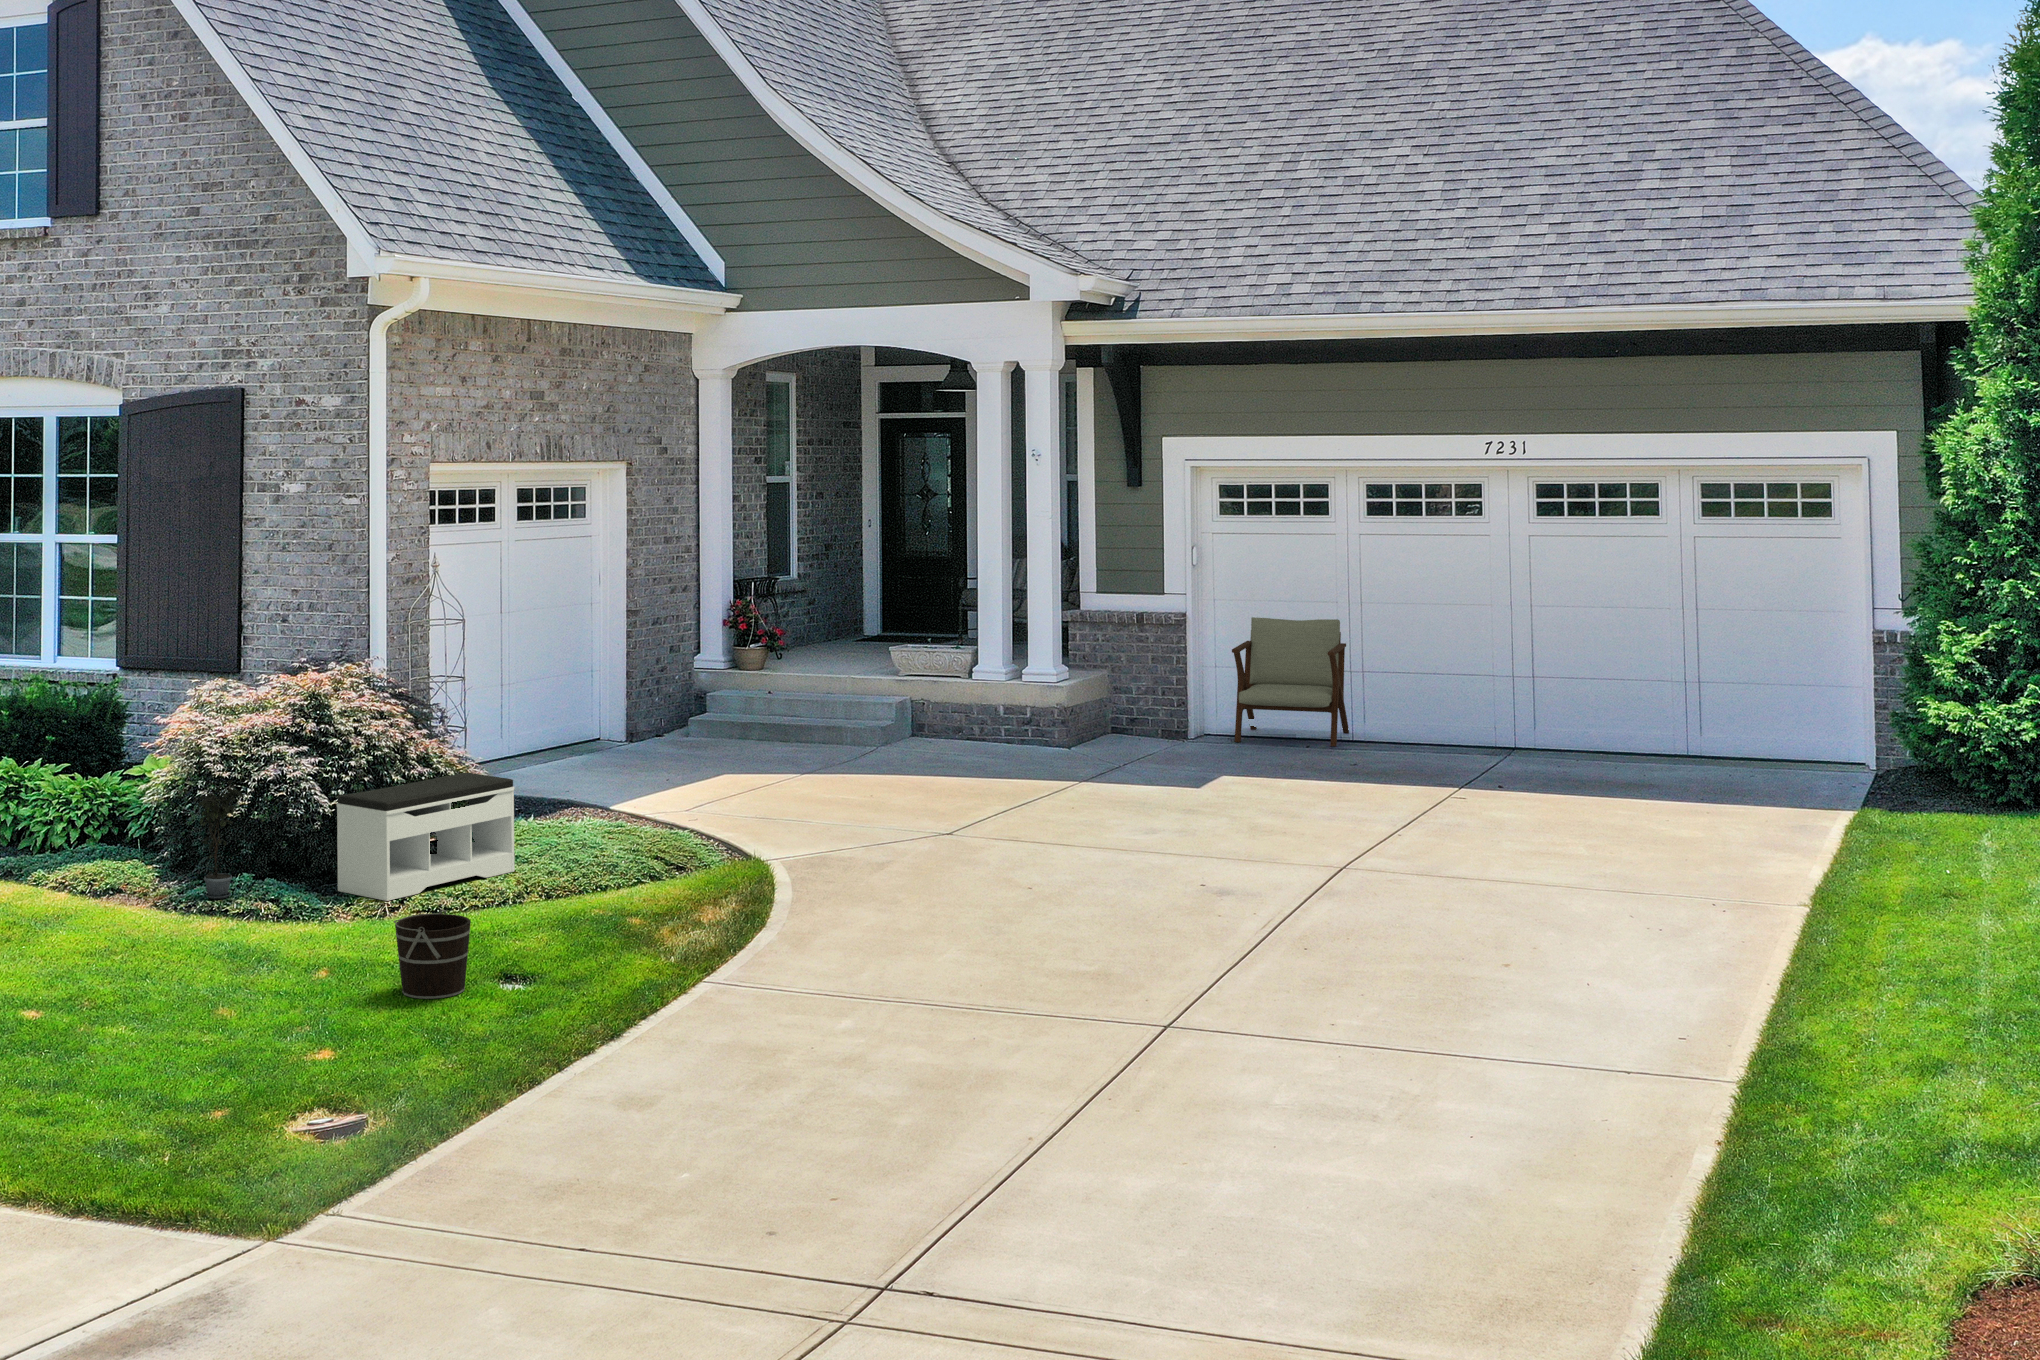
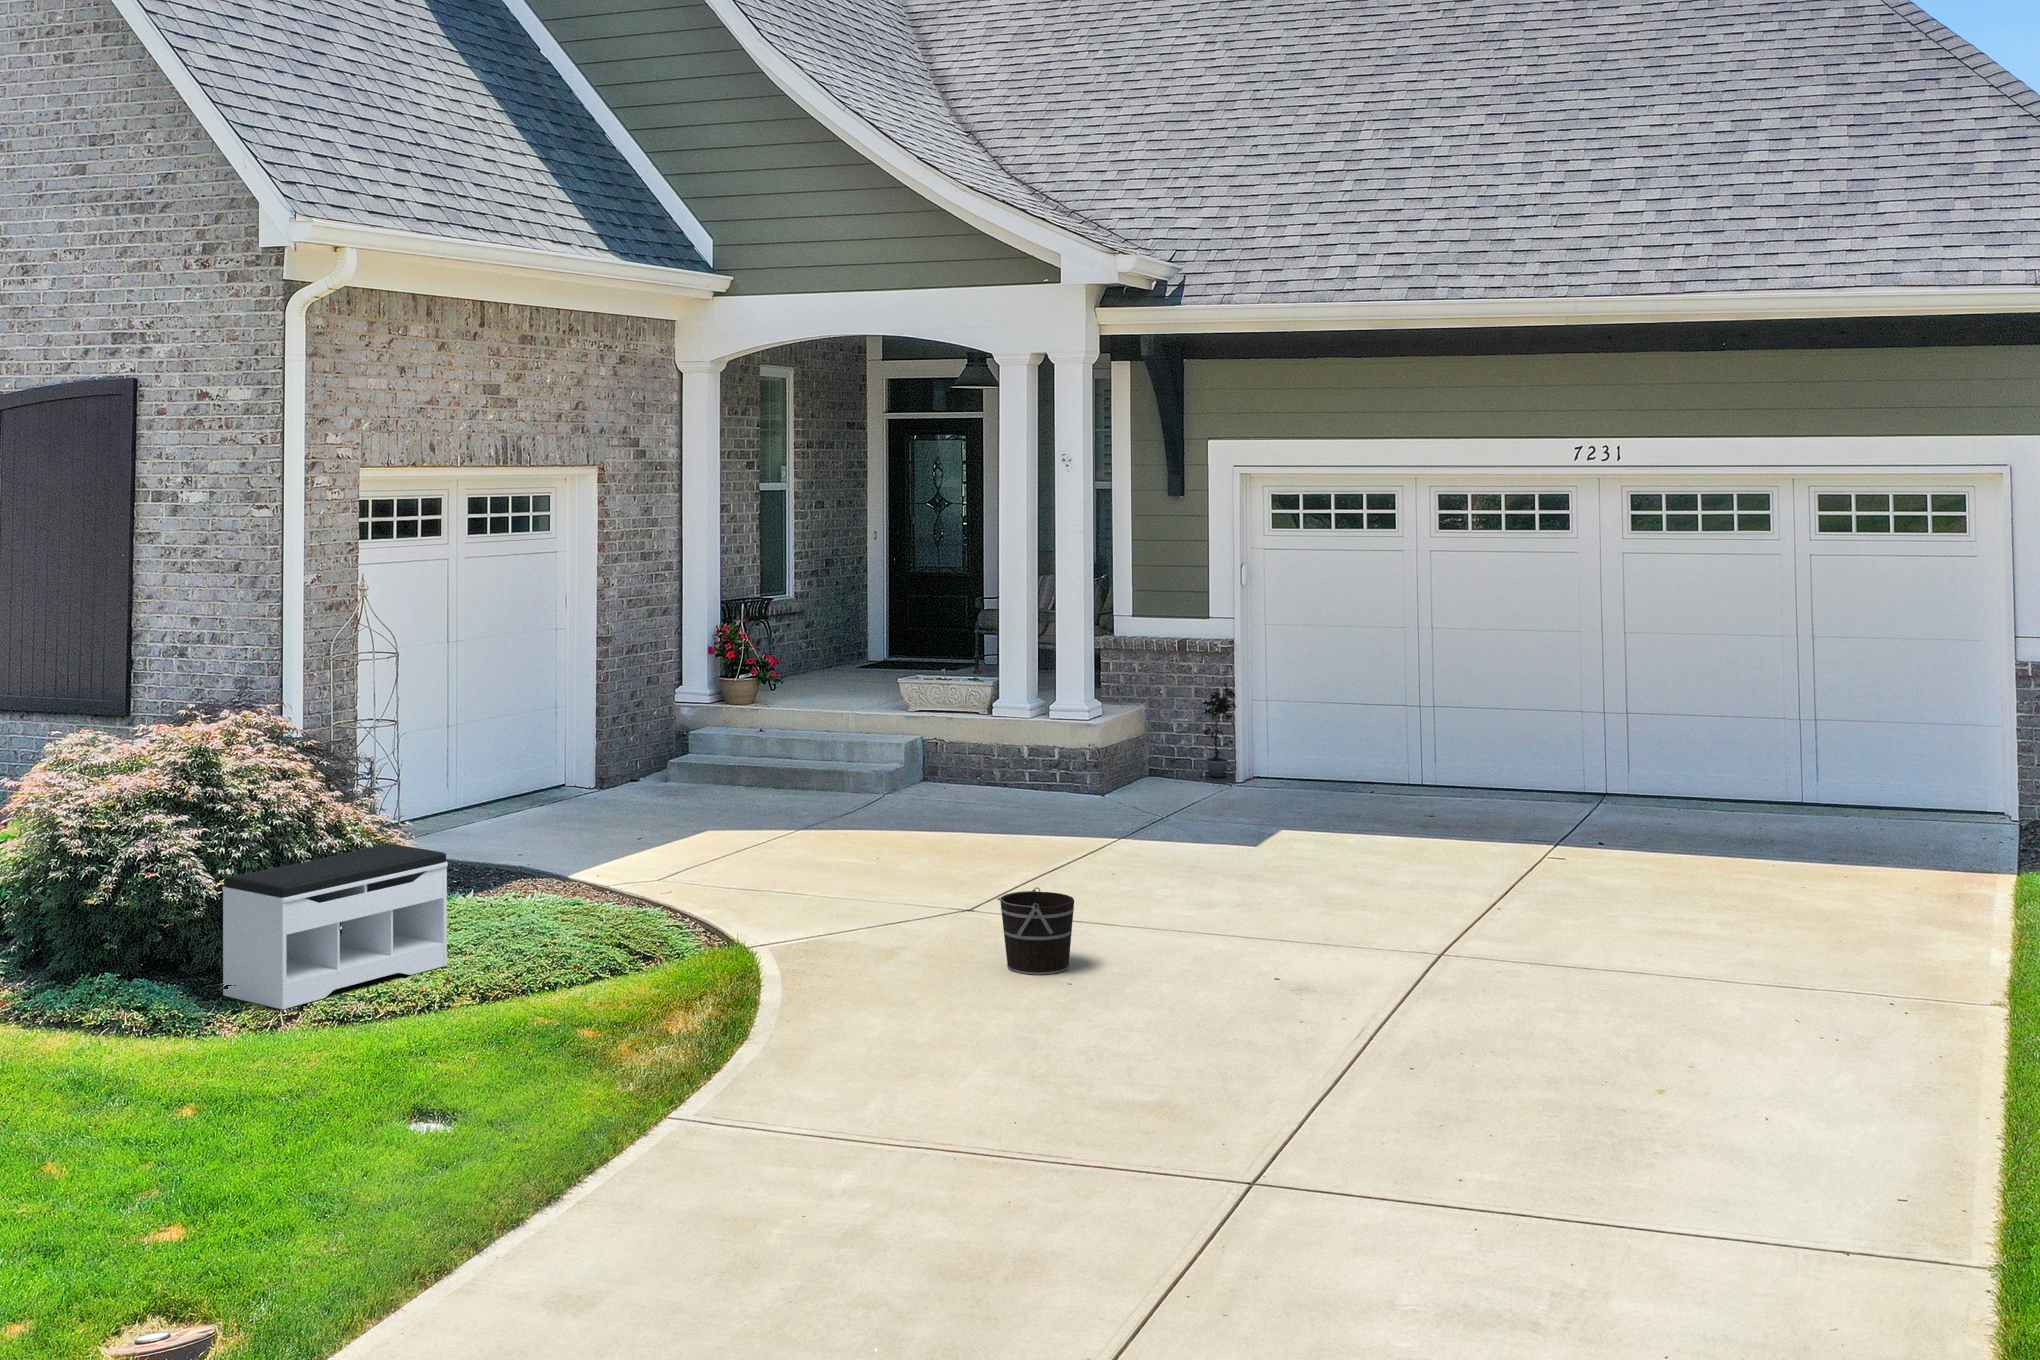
lounge chair: present [1232,617,1349,747] -> none [1291,645,1421,793]
potted plant: present [194,780,244,899] -> present [1200,684,1236,777]
bucket: present [394,910,471,999] -> present [997,887,1074,975]

